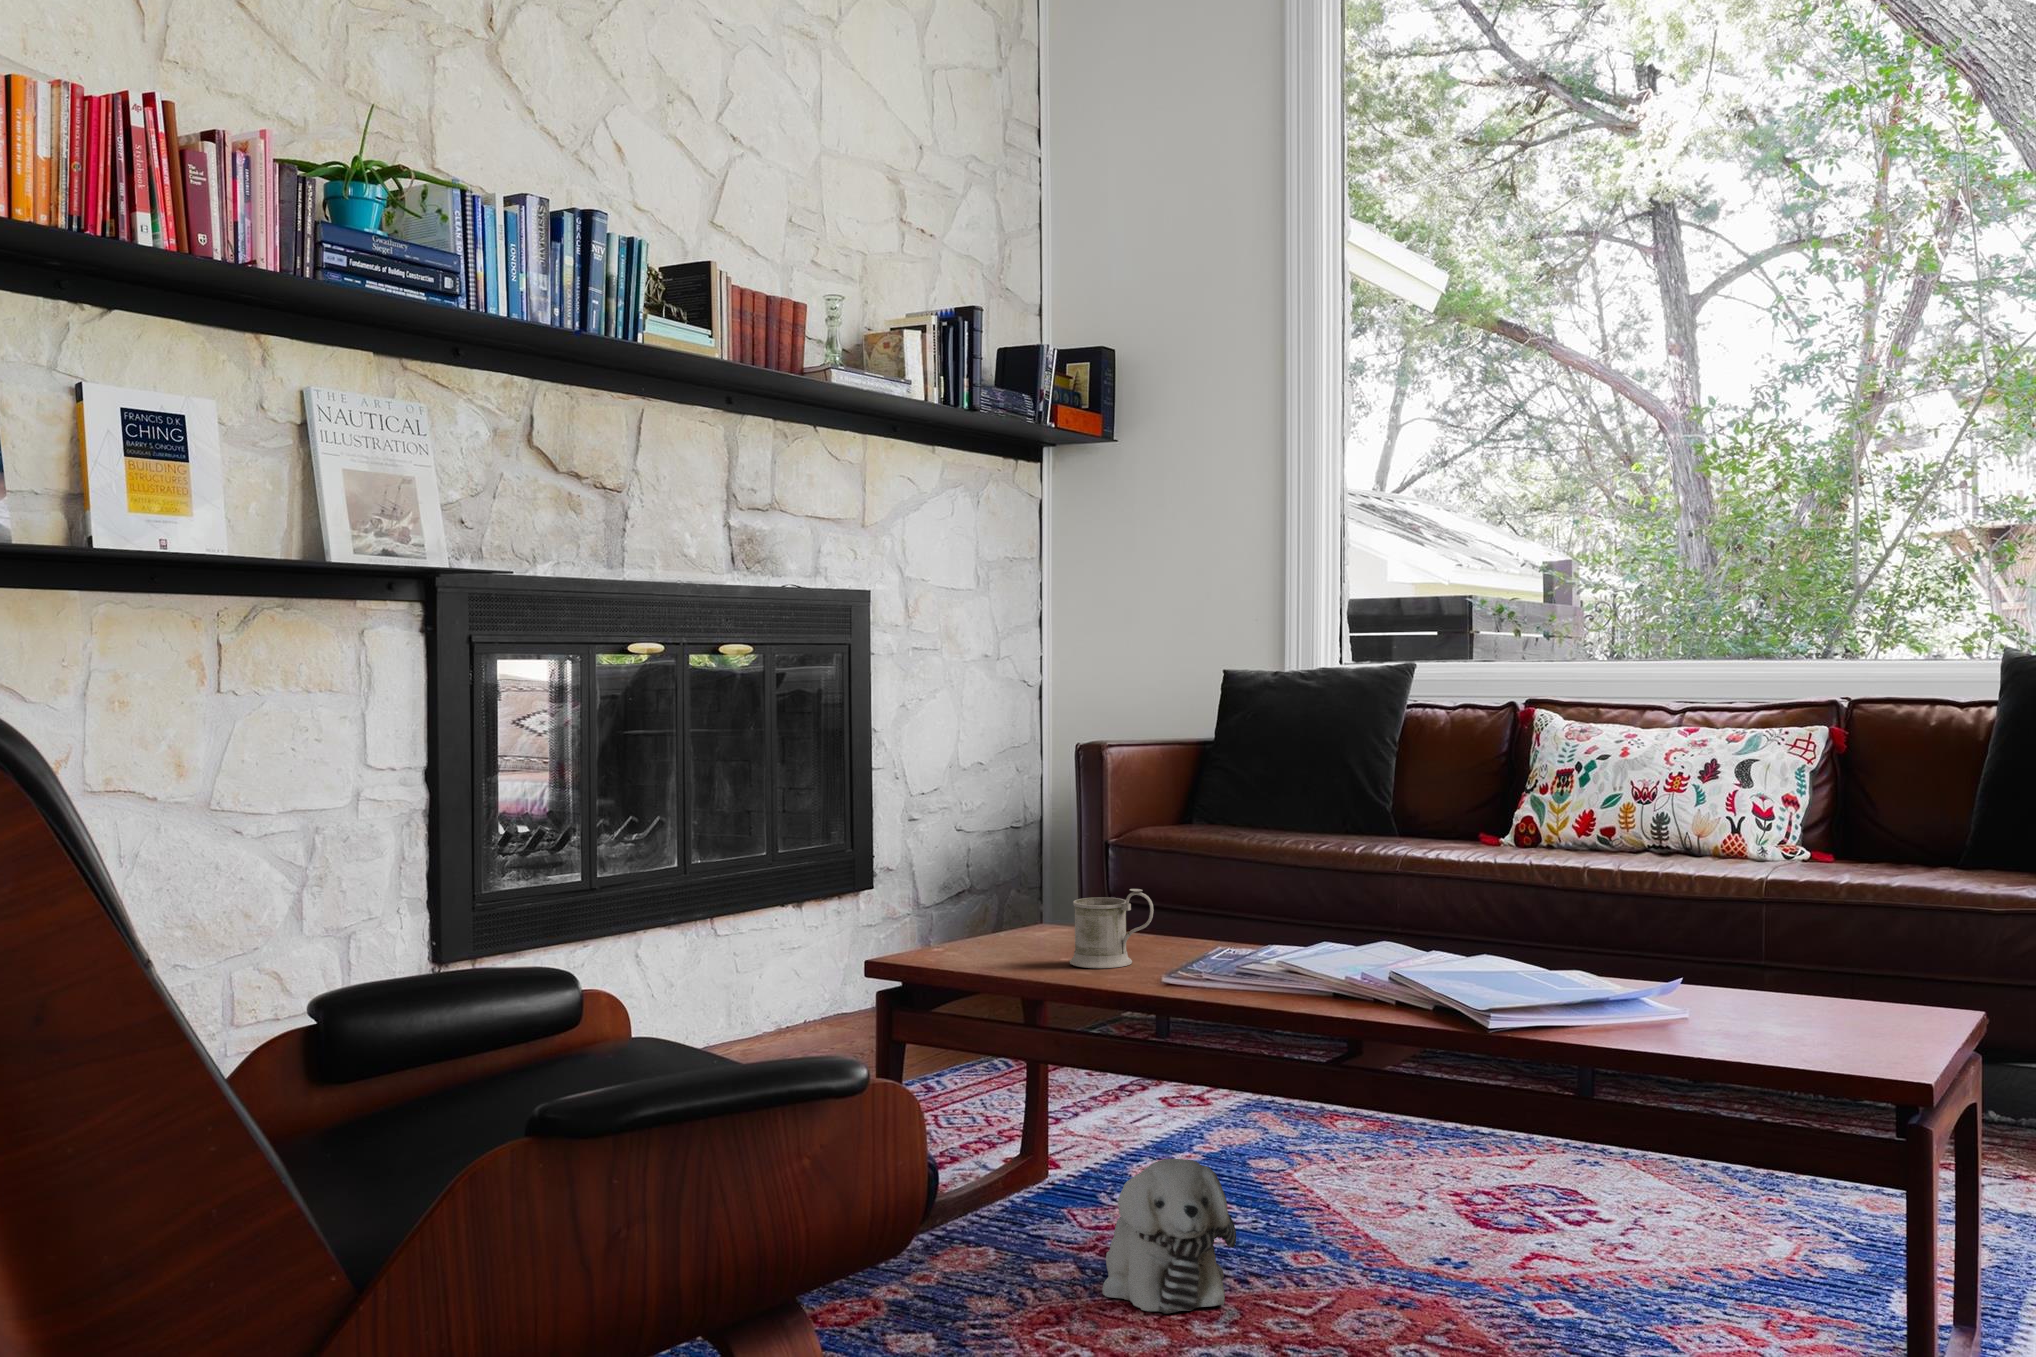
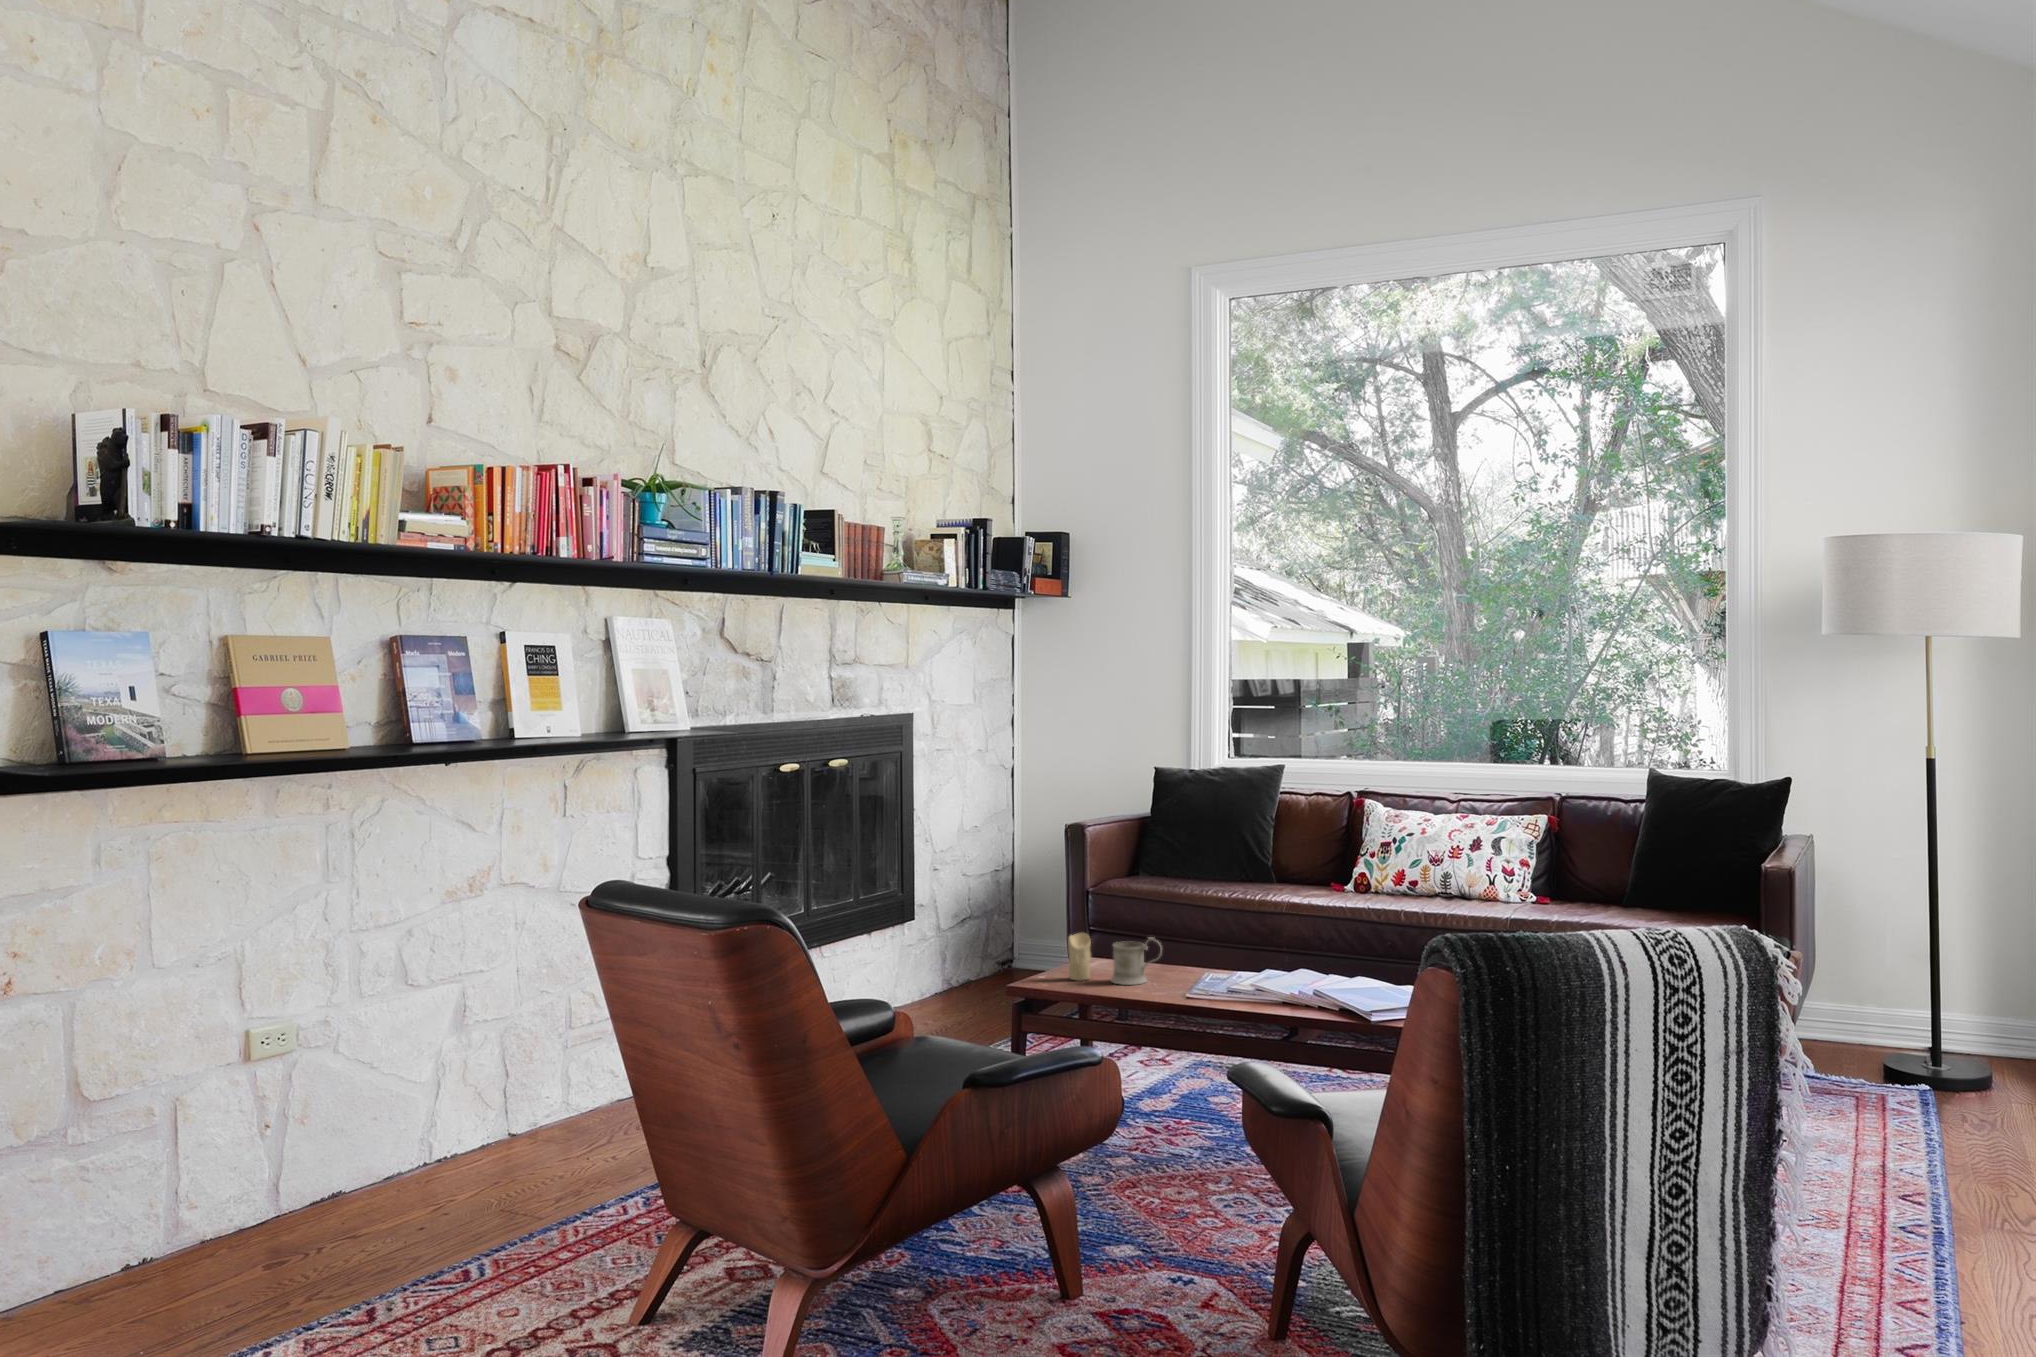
candle: none [1005,883,1043,961] -> present [1068,933,1091,981]
plush toy: present [1103,1159,1236,1314] -> none [1150,1095,1225,1181]

